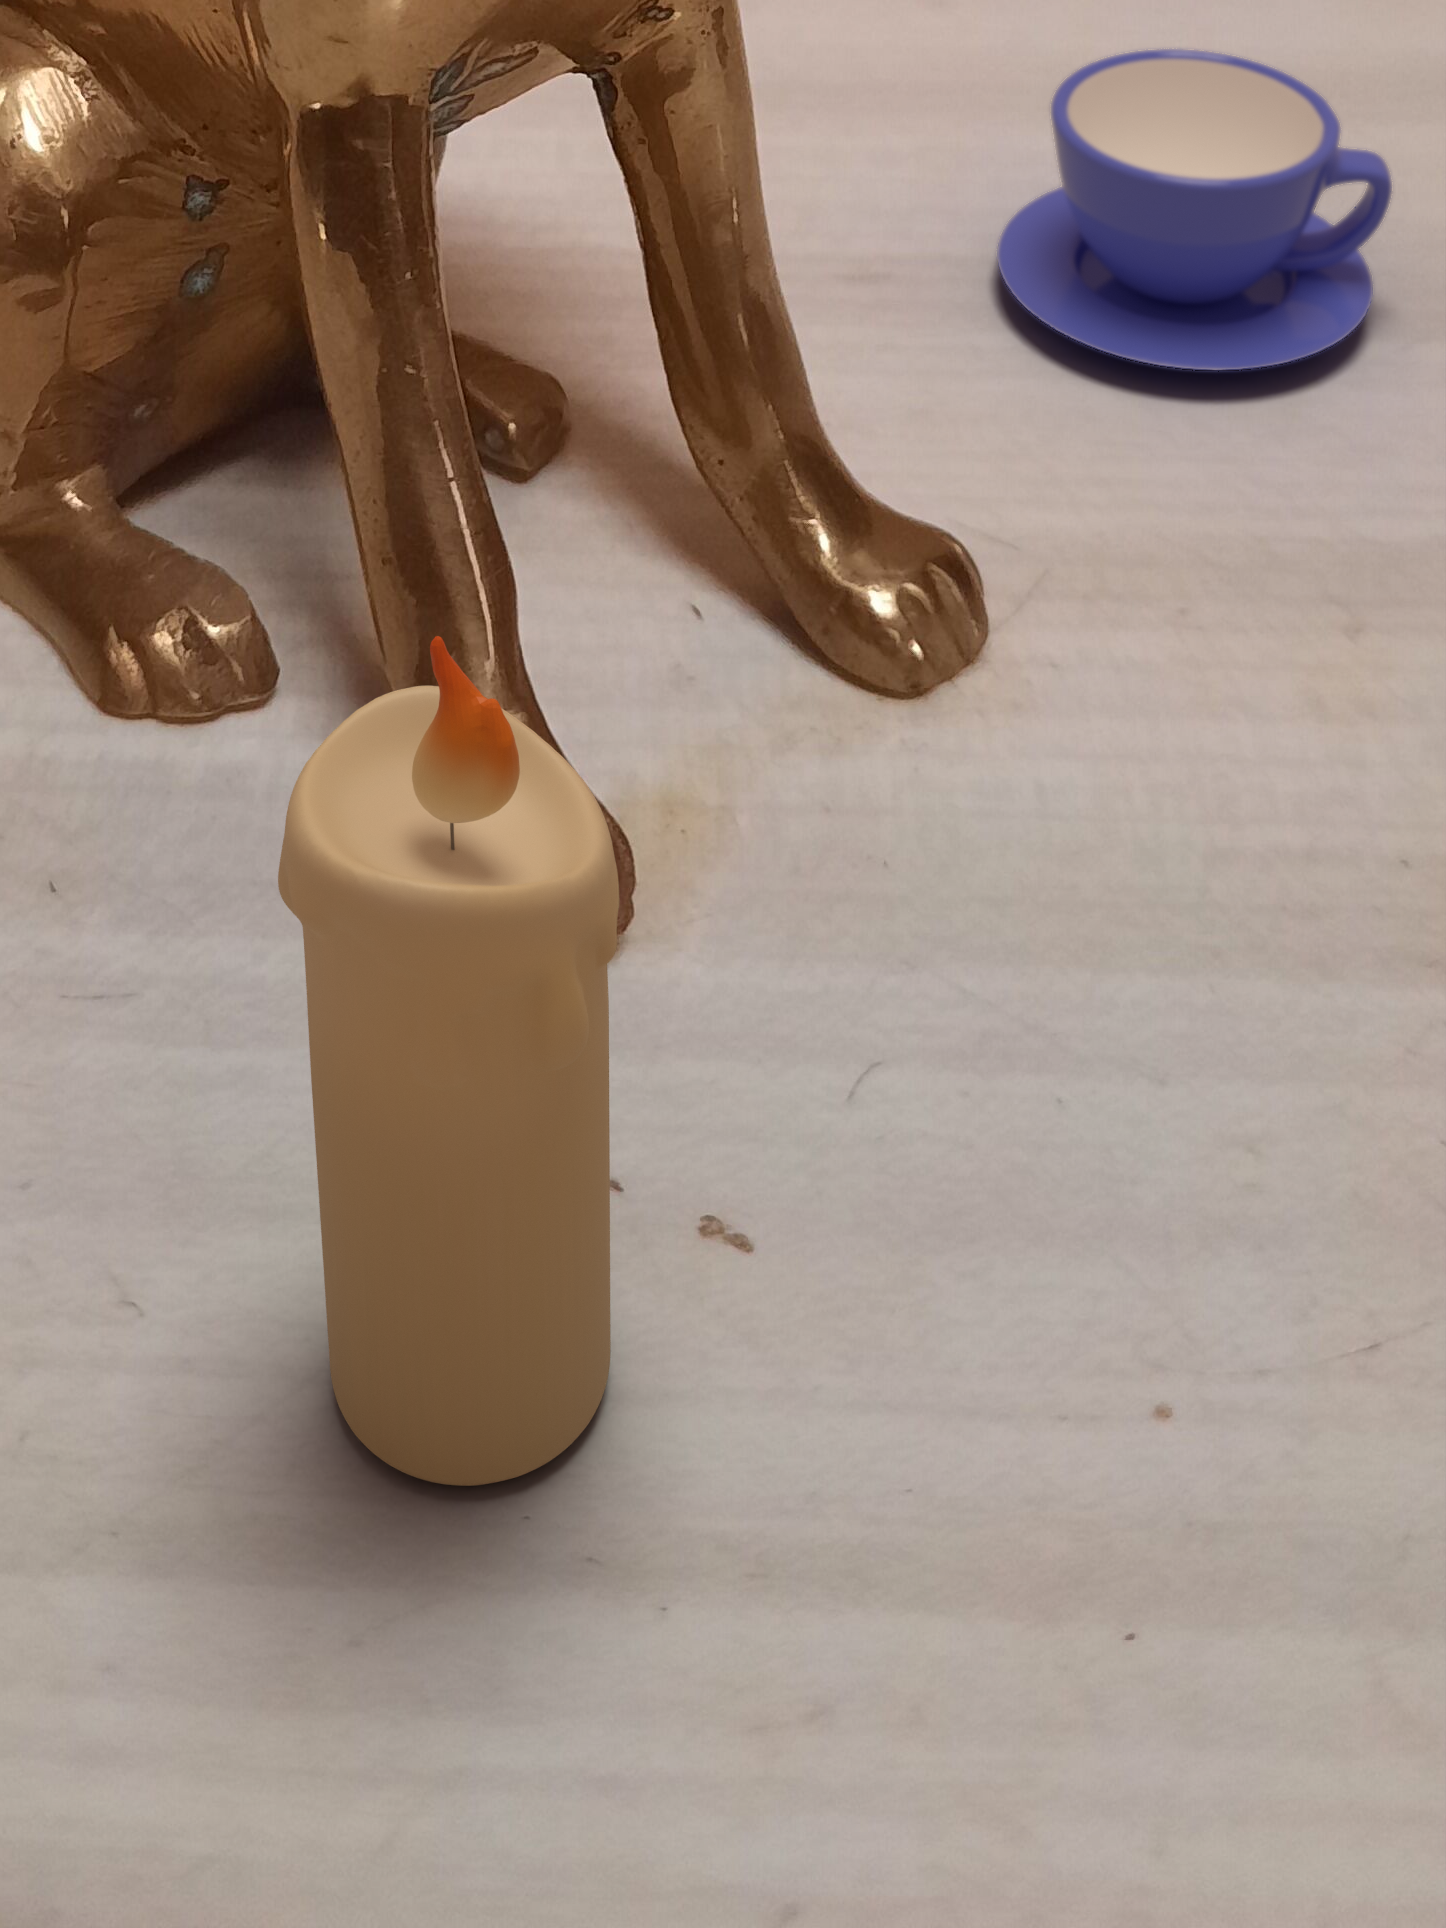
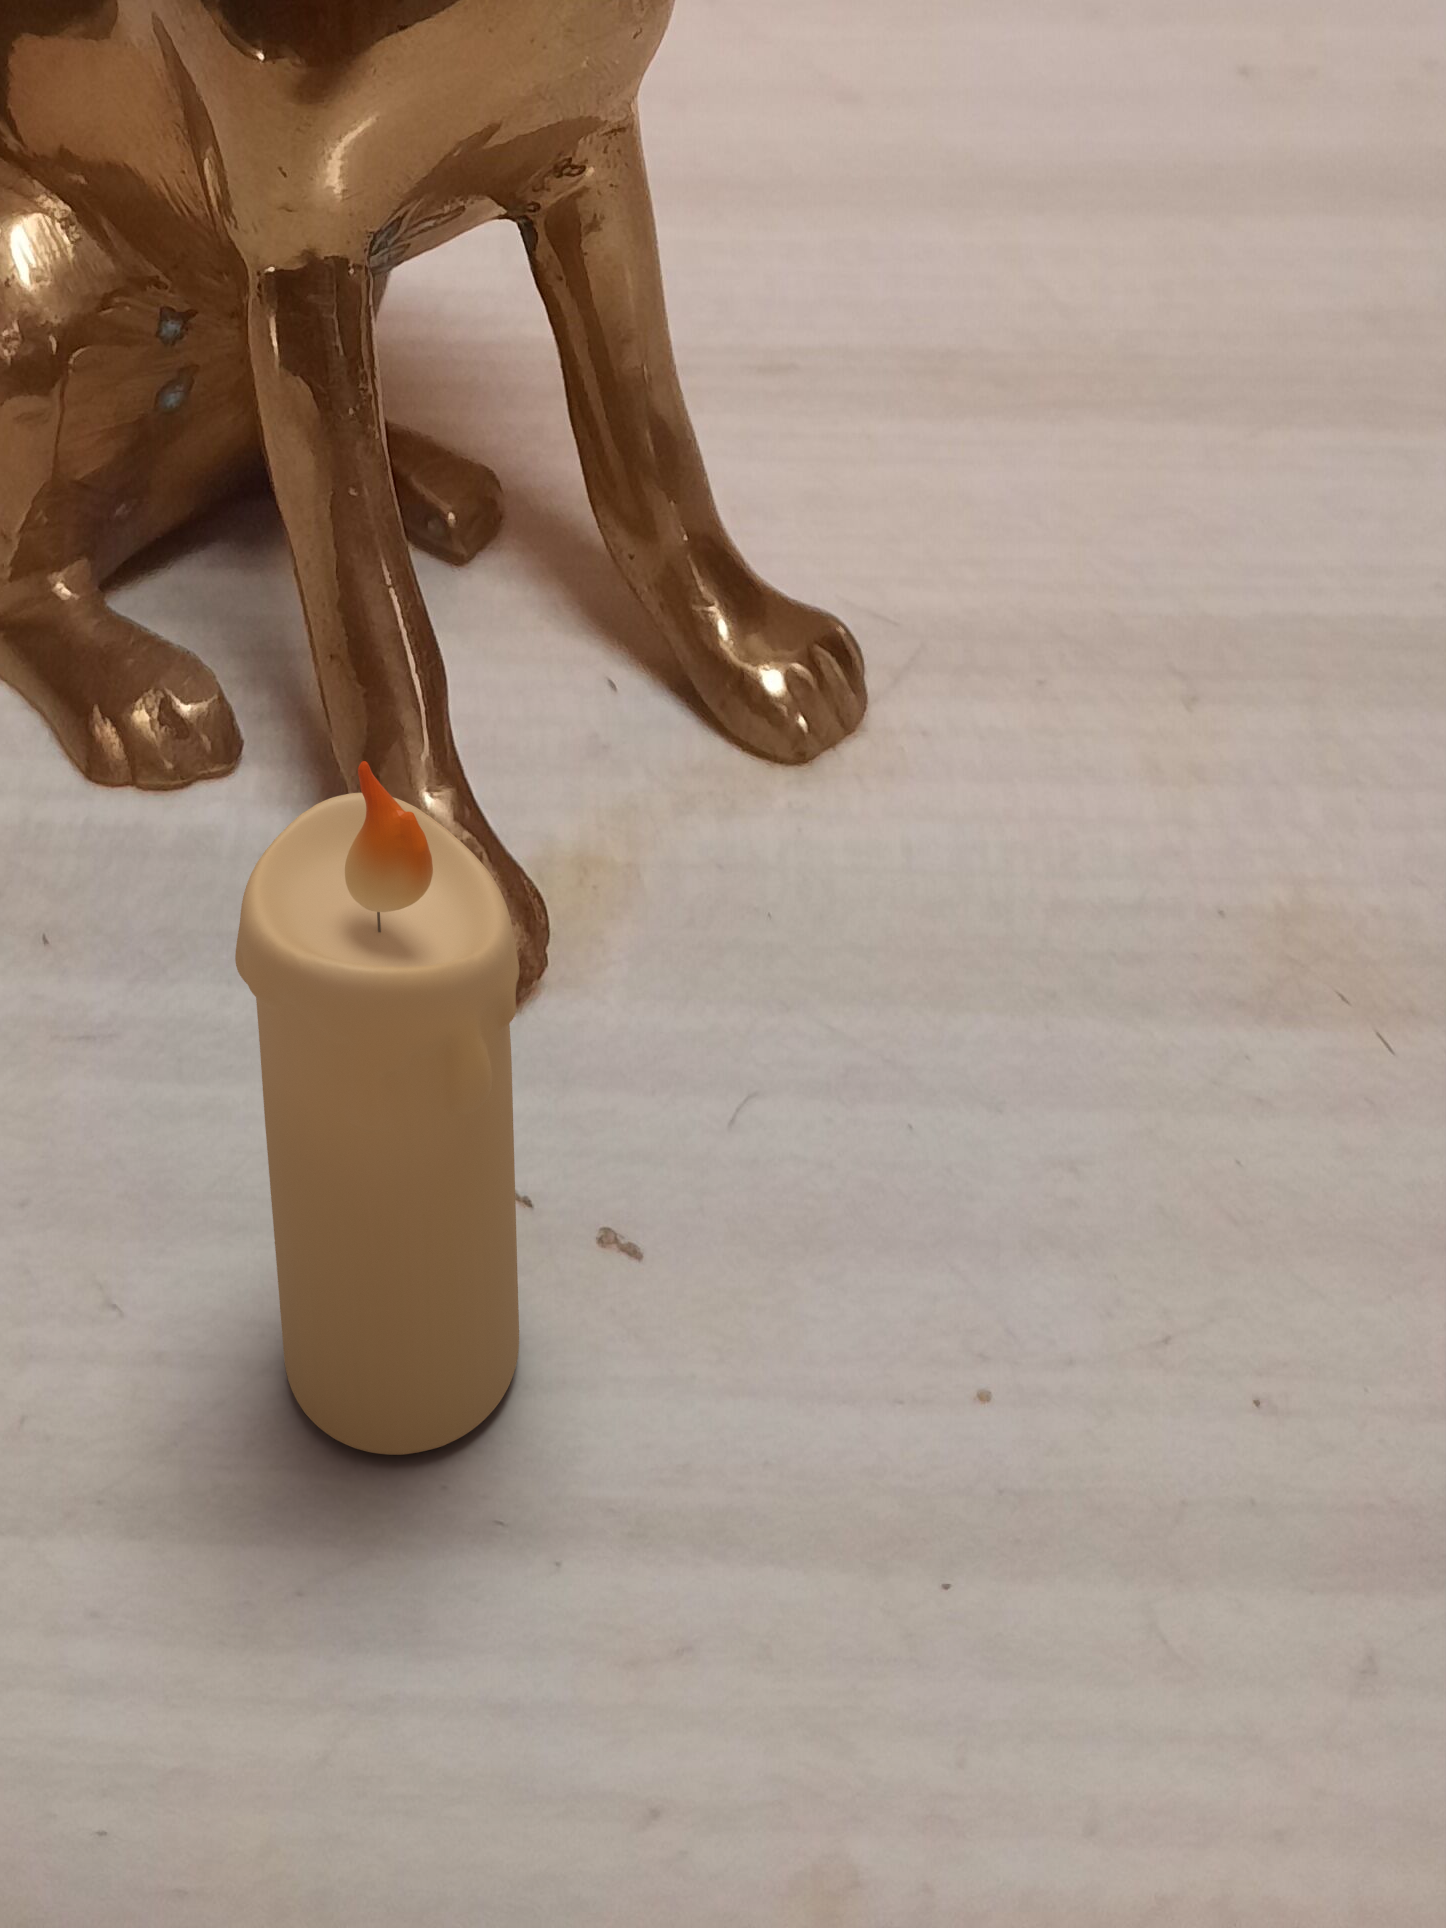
teacup: present [997,49,1392,370] -> none [884,168,1231,461]

